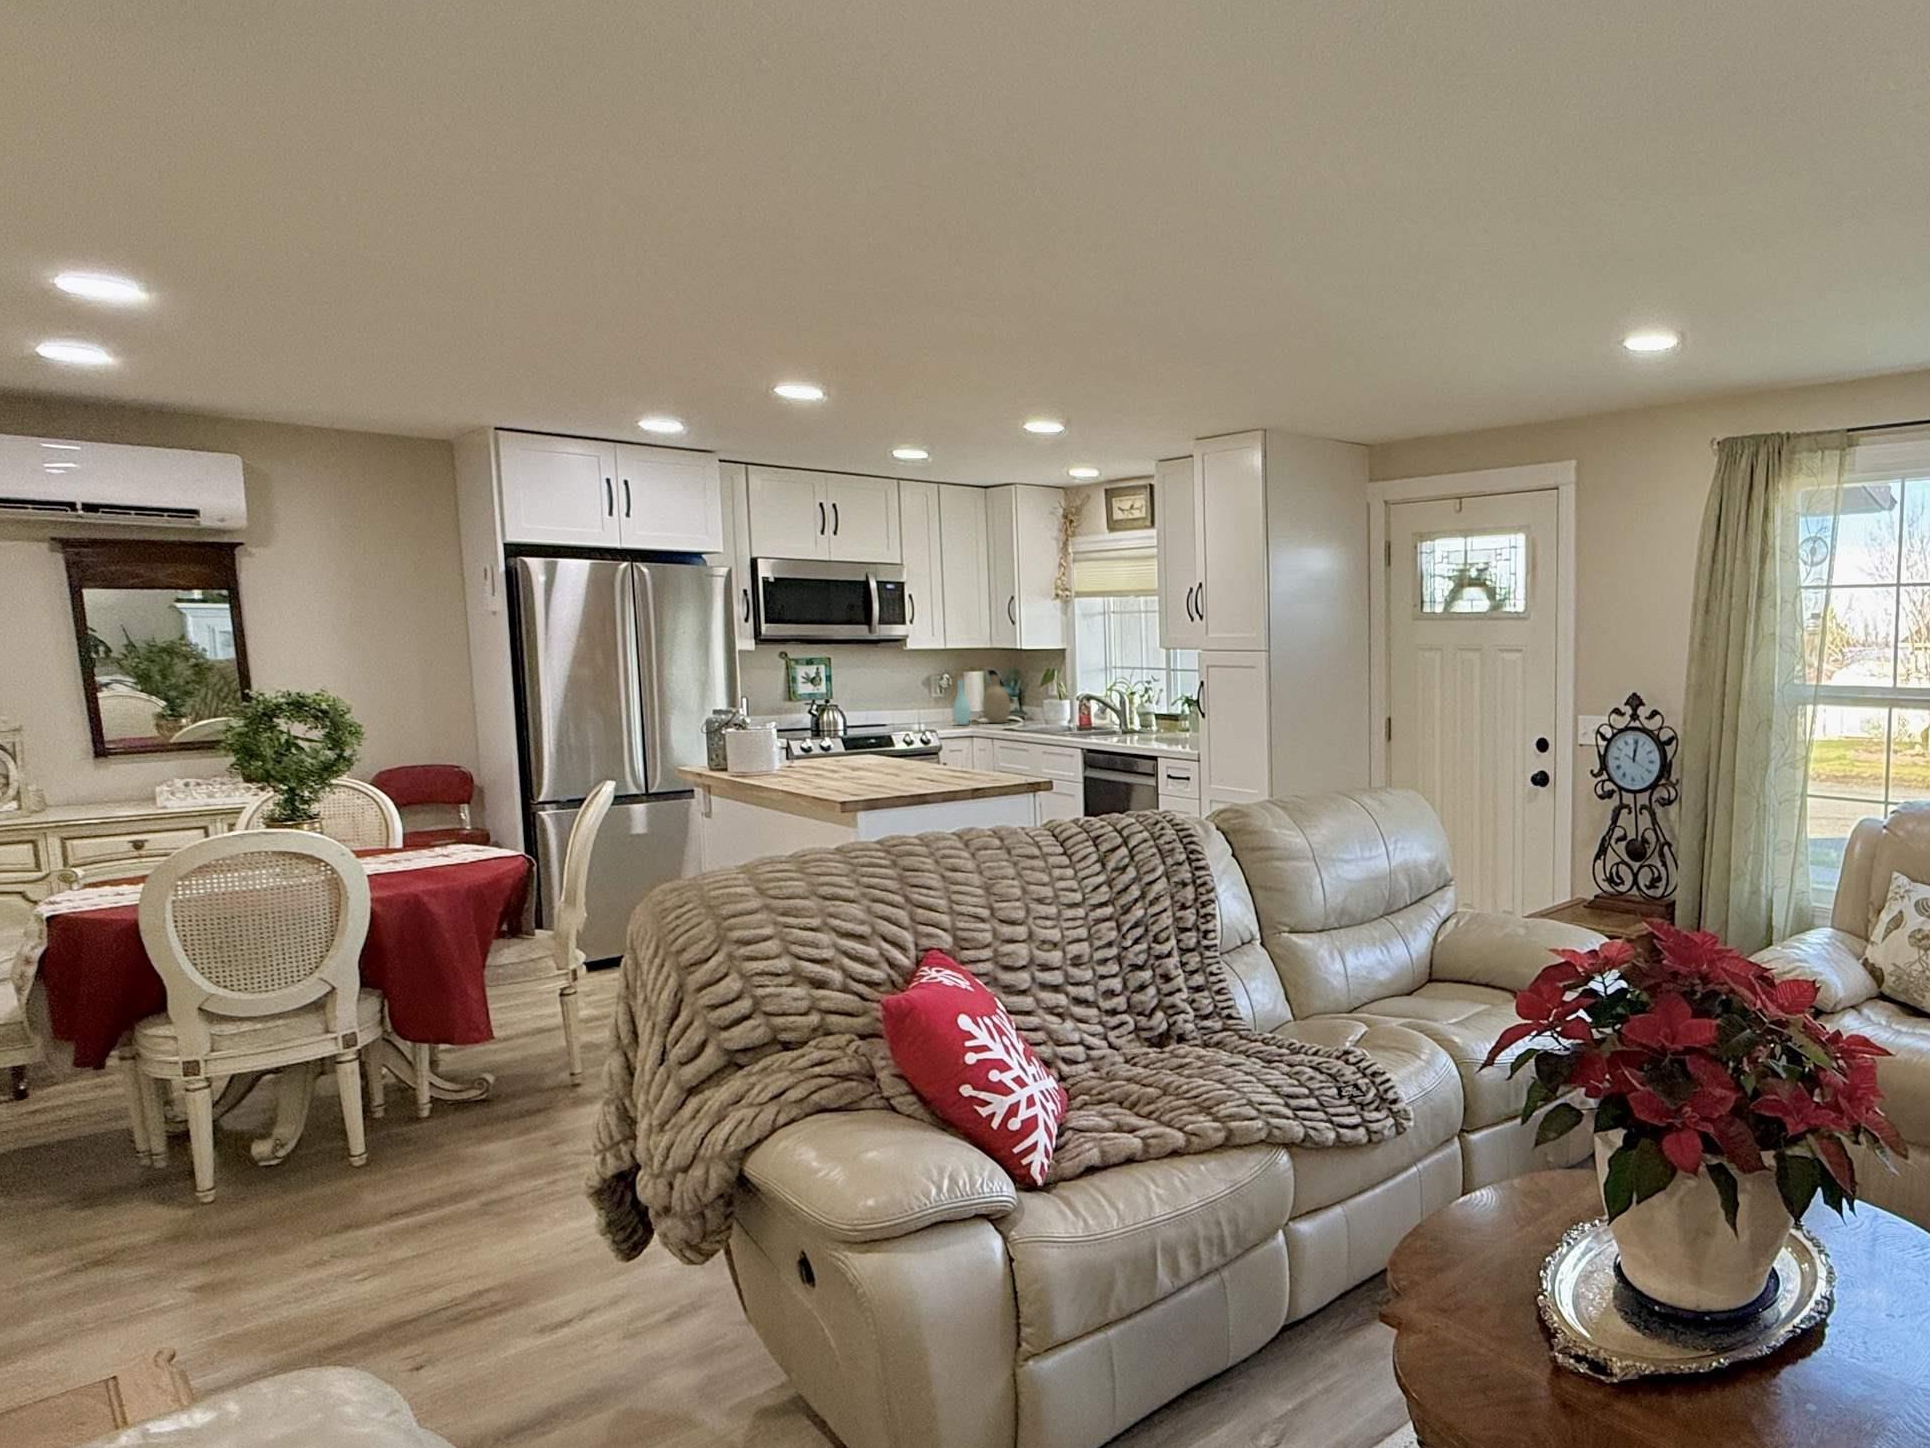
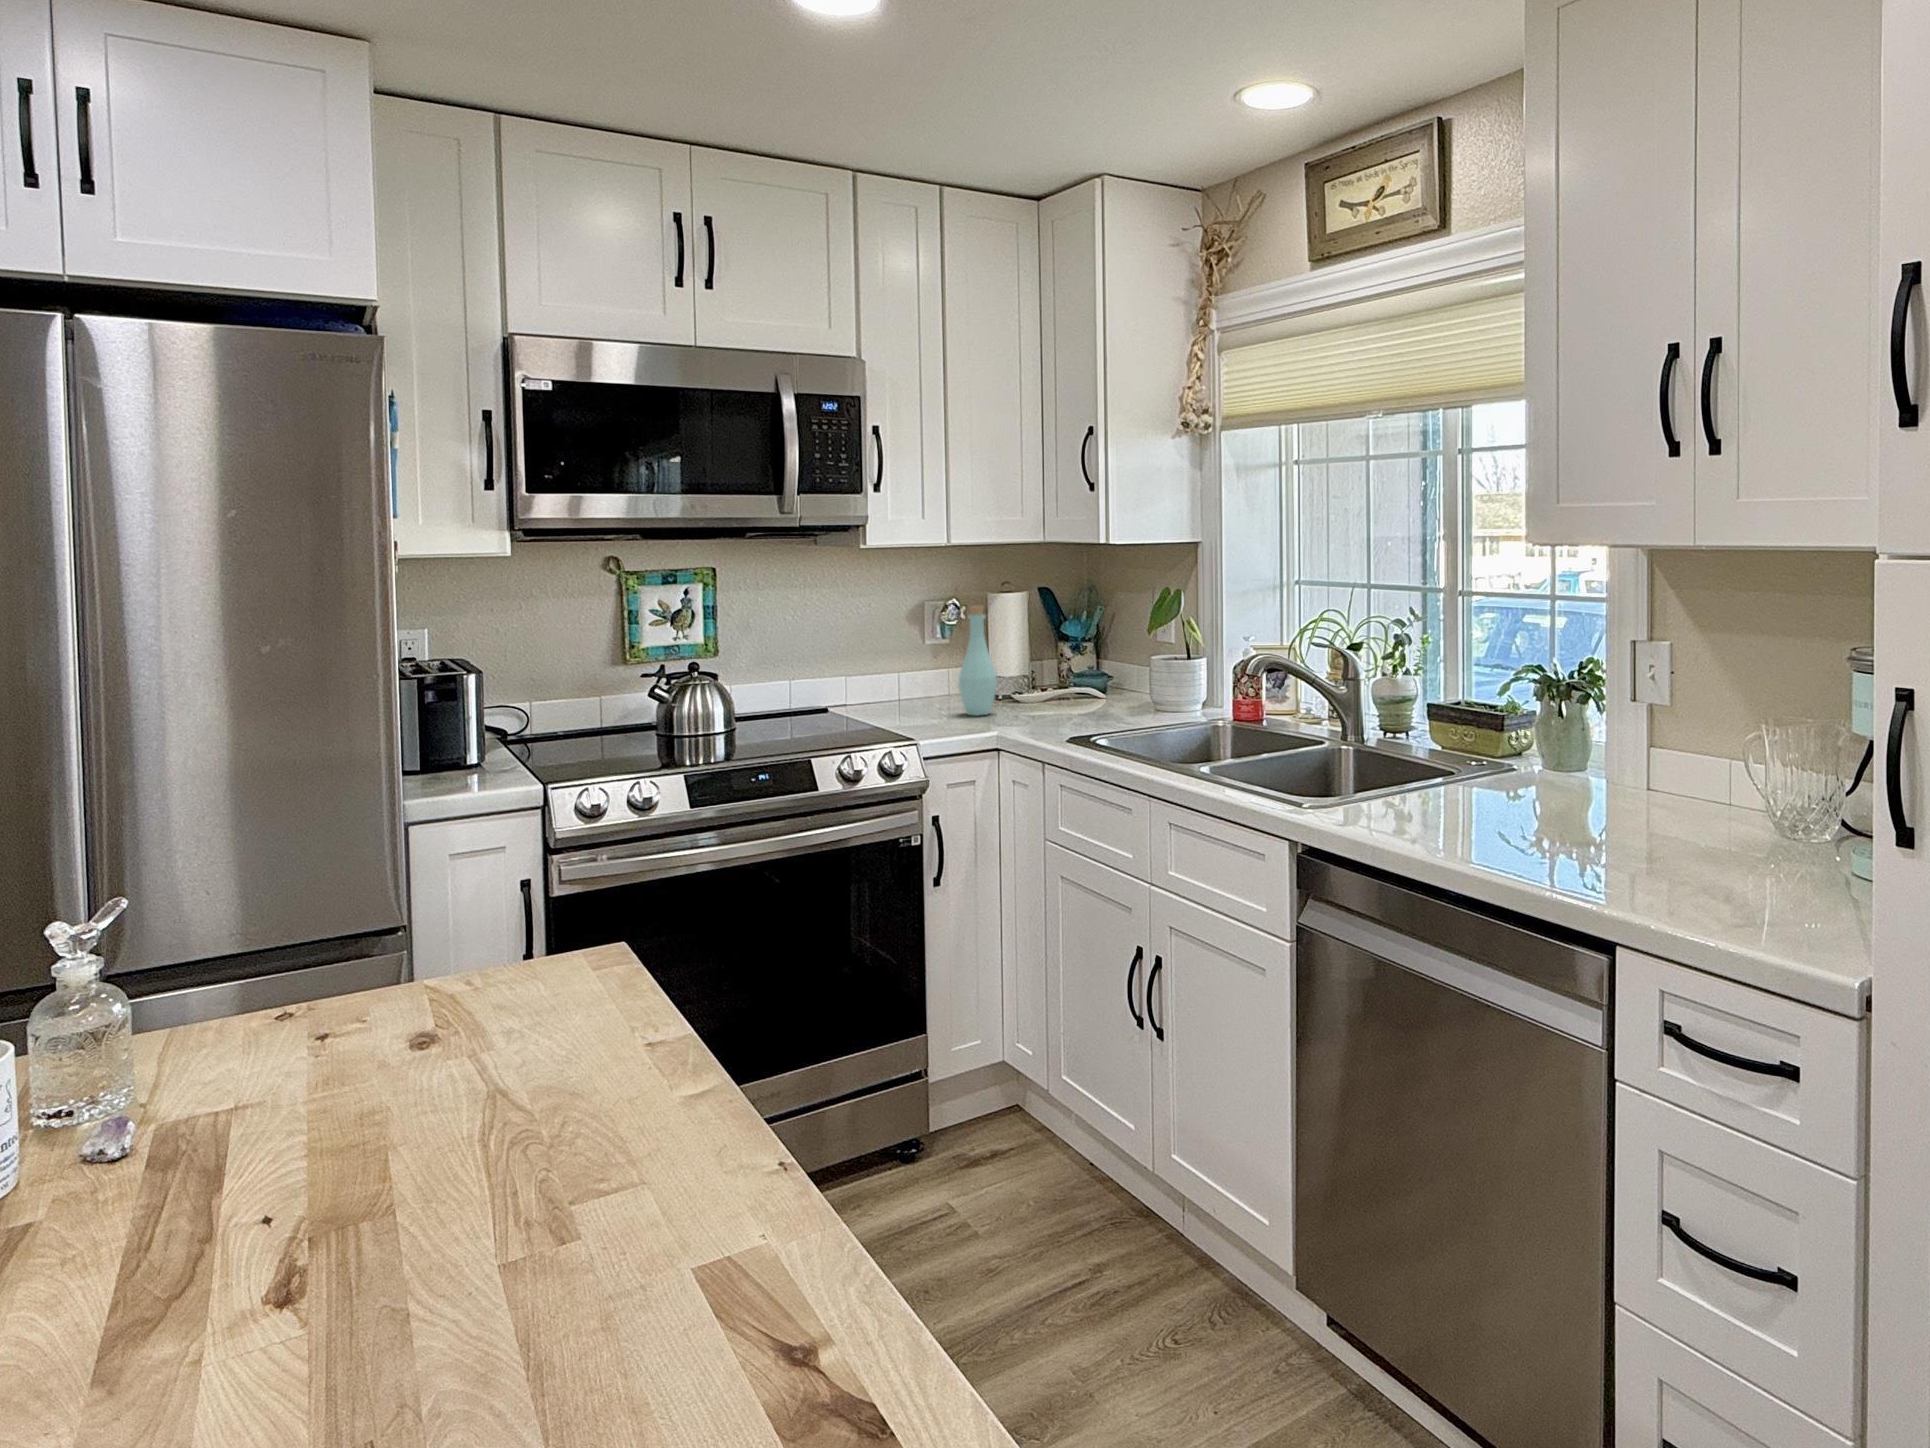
decorative vase: present [982,676,1011,723] -> none [1021,602,1080,708]

